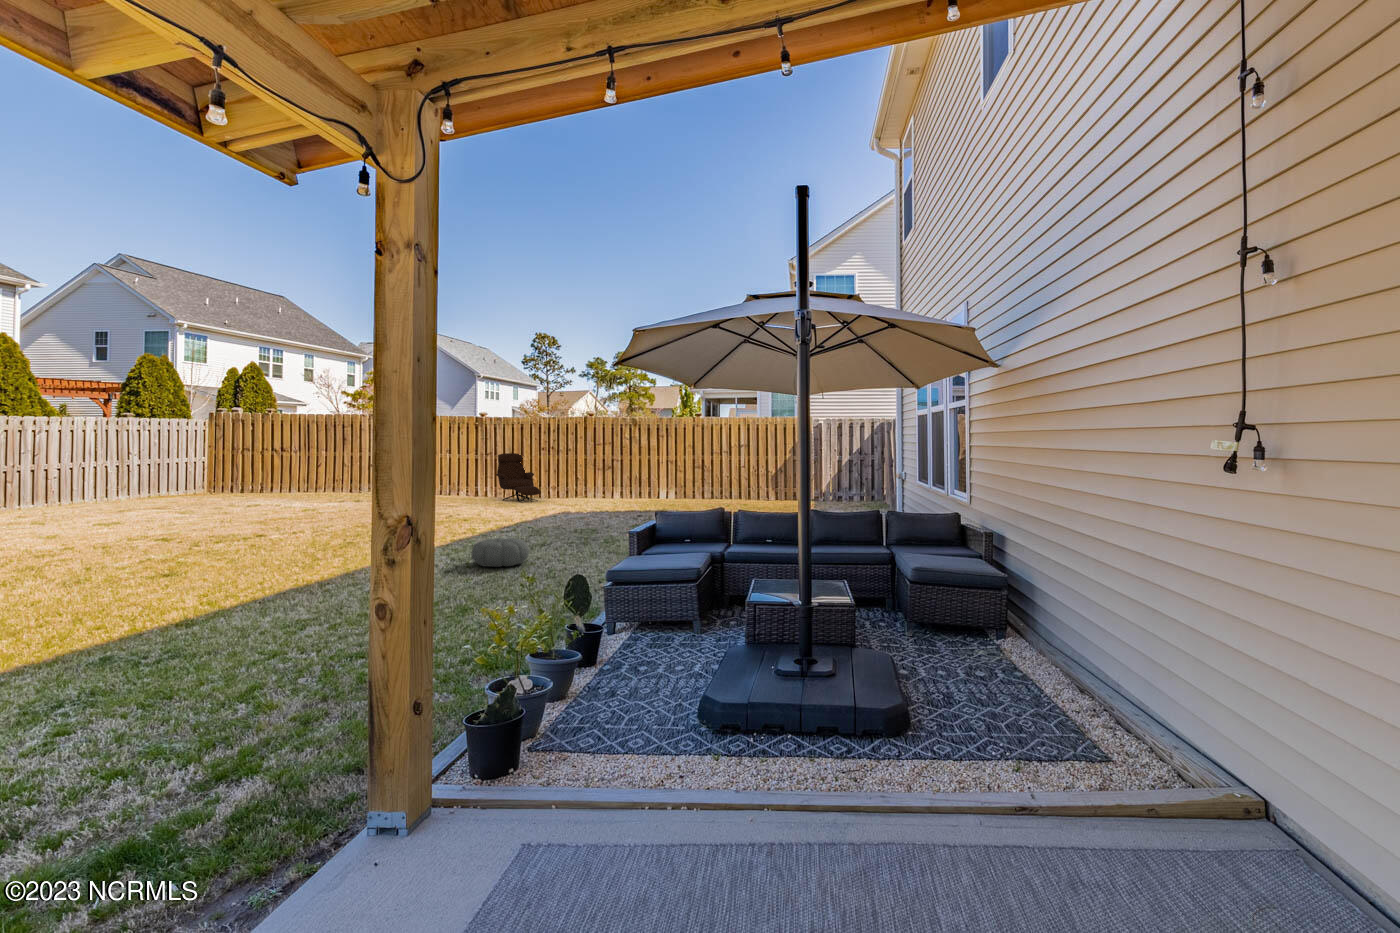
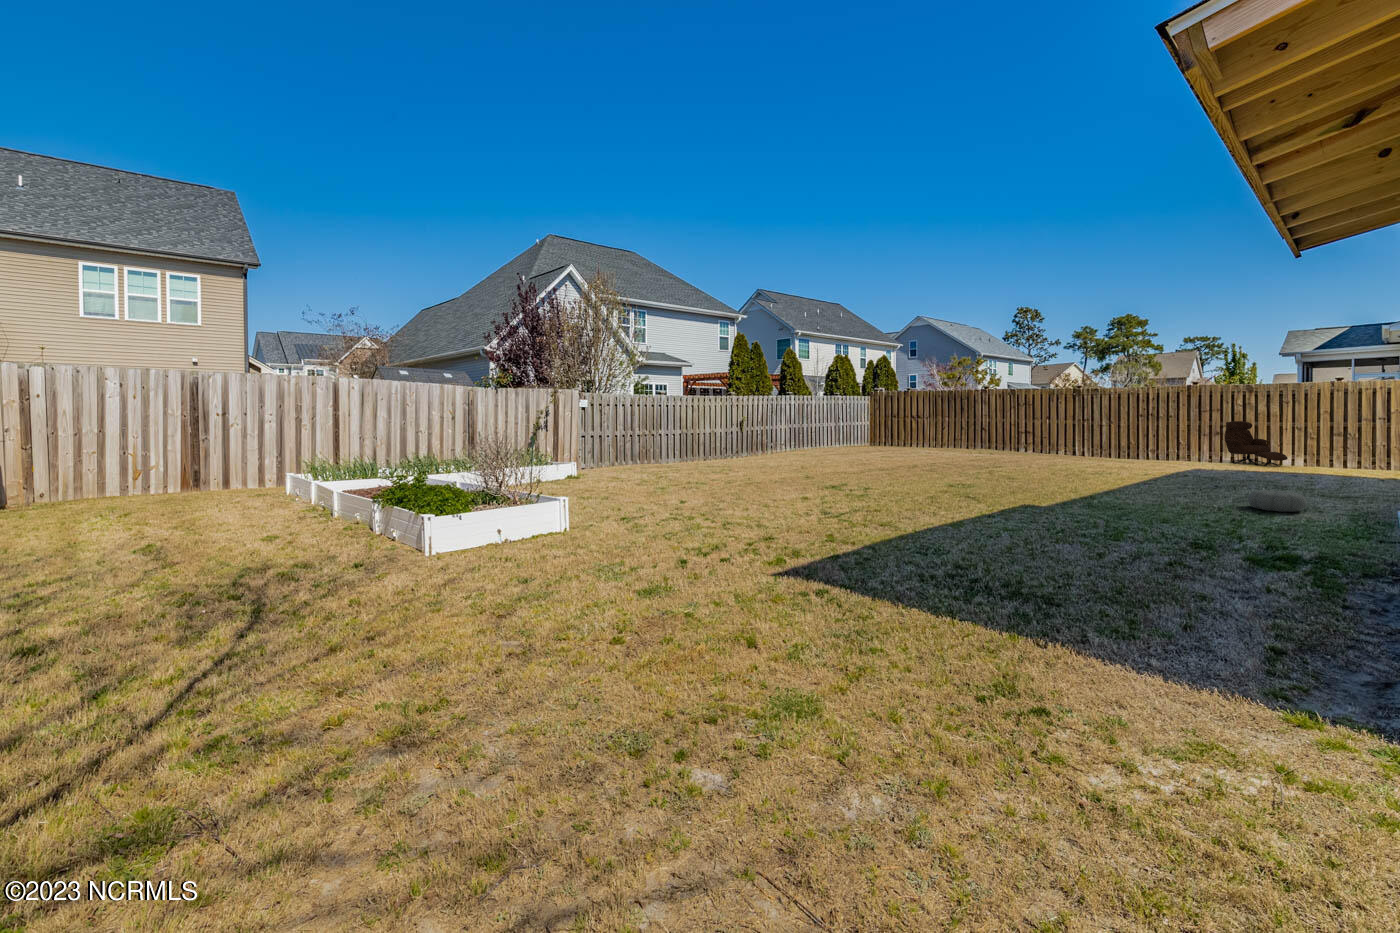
lounge chair: present [496,453,540,502] -> present [1225,421,1288,467]

